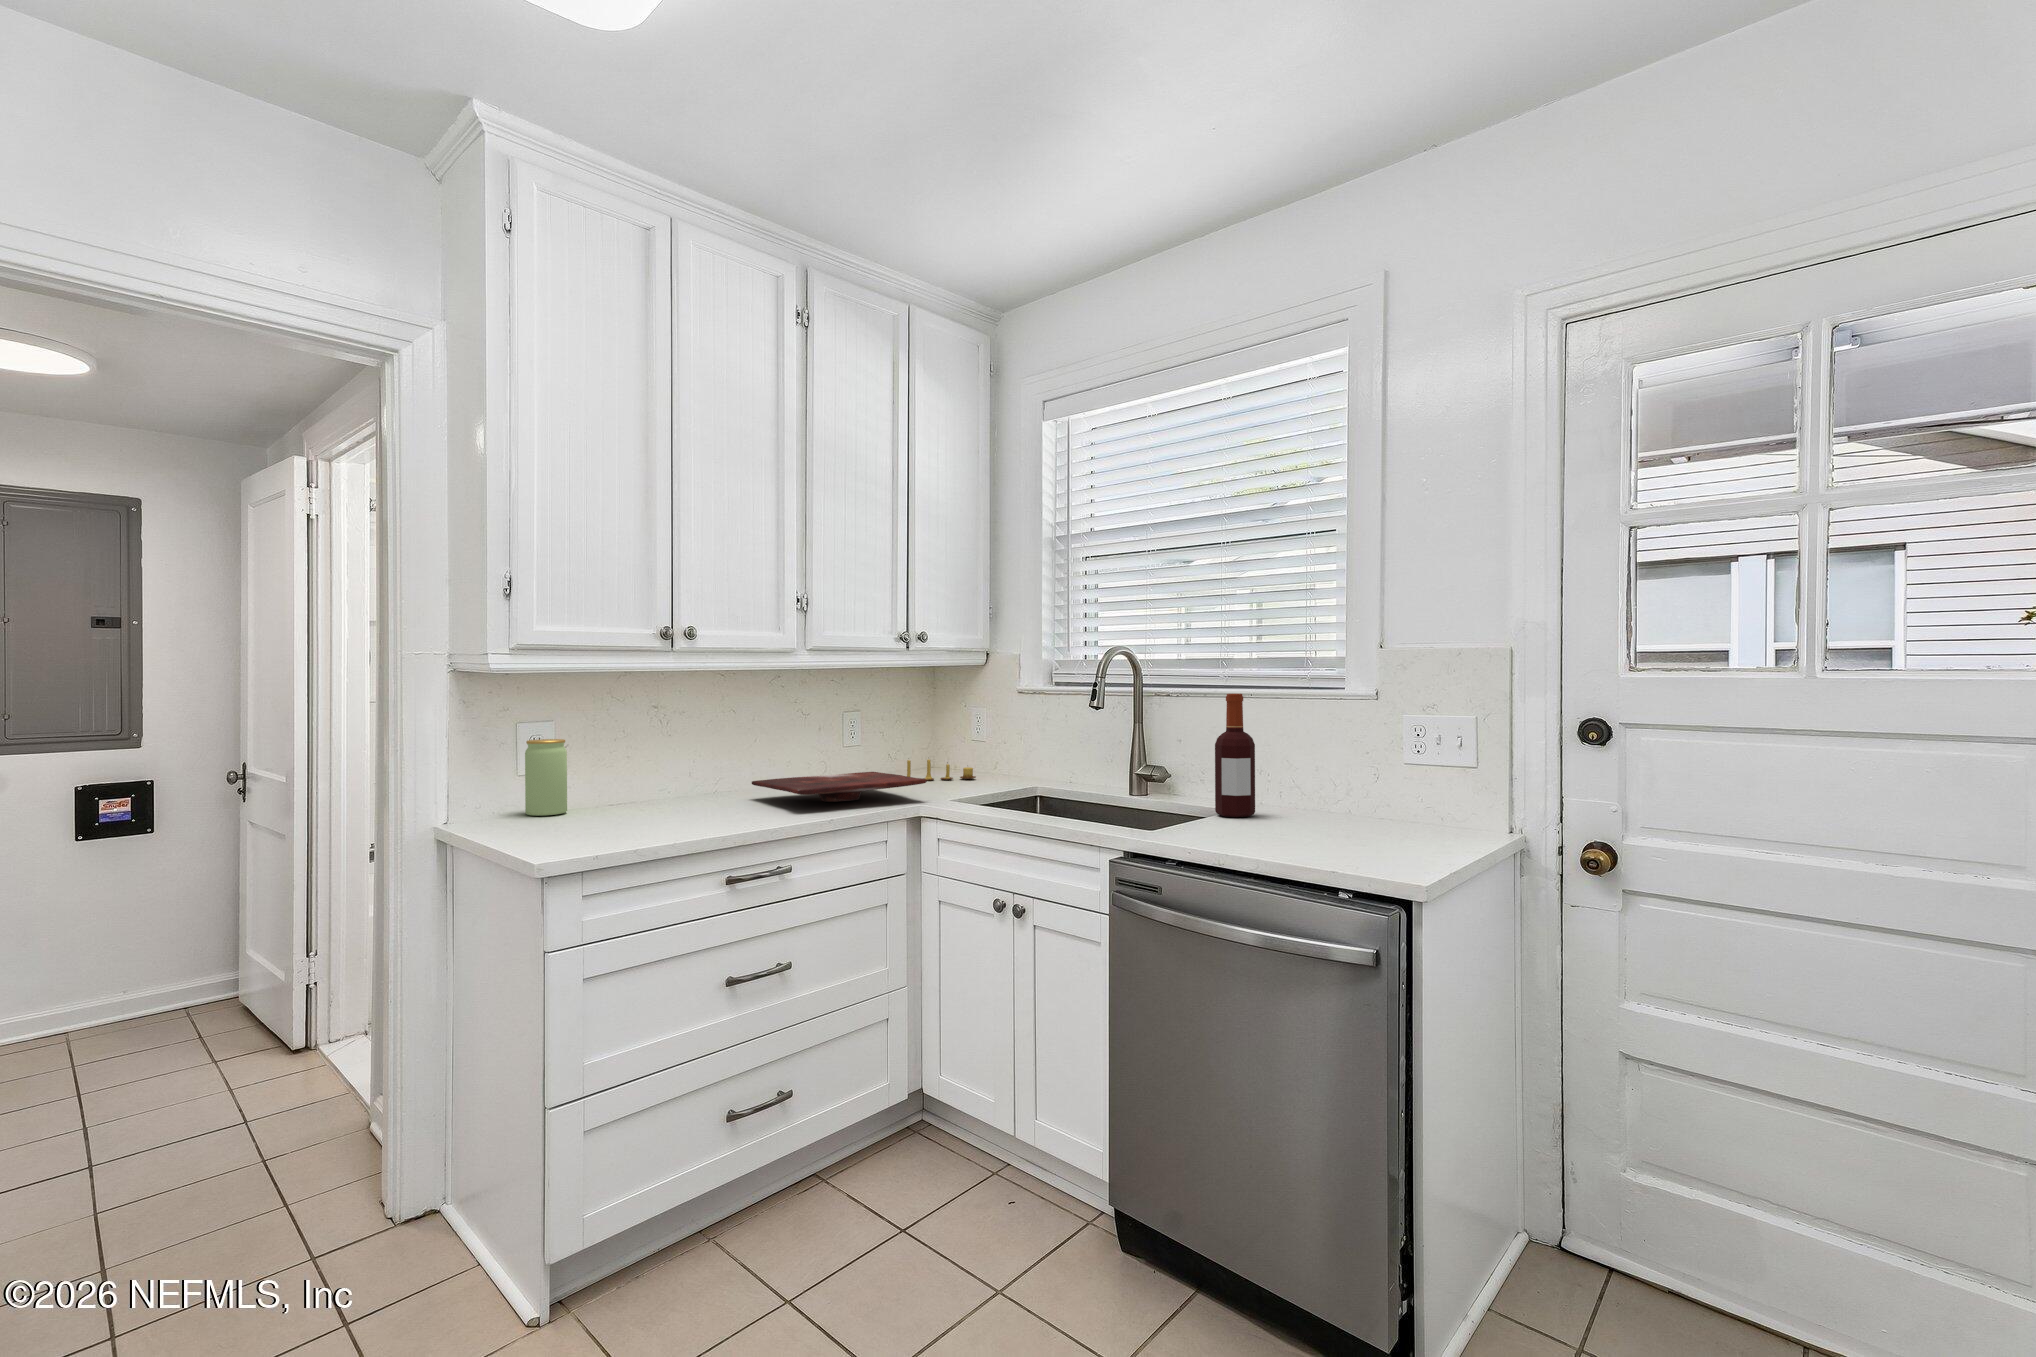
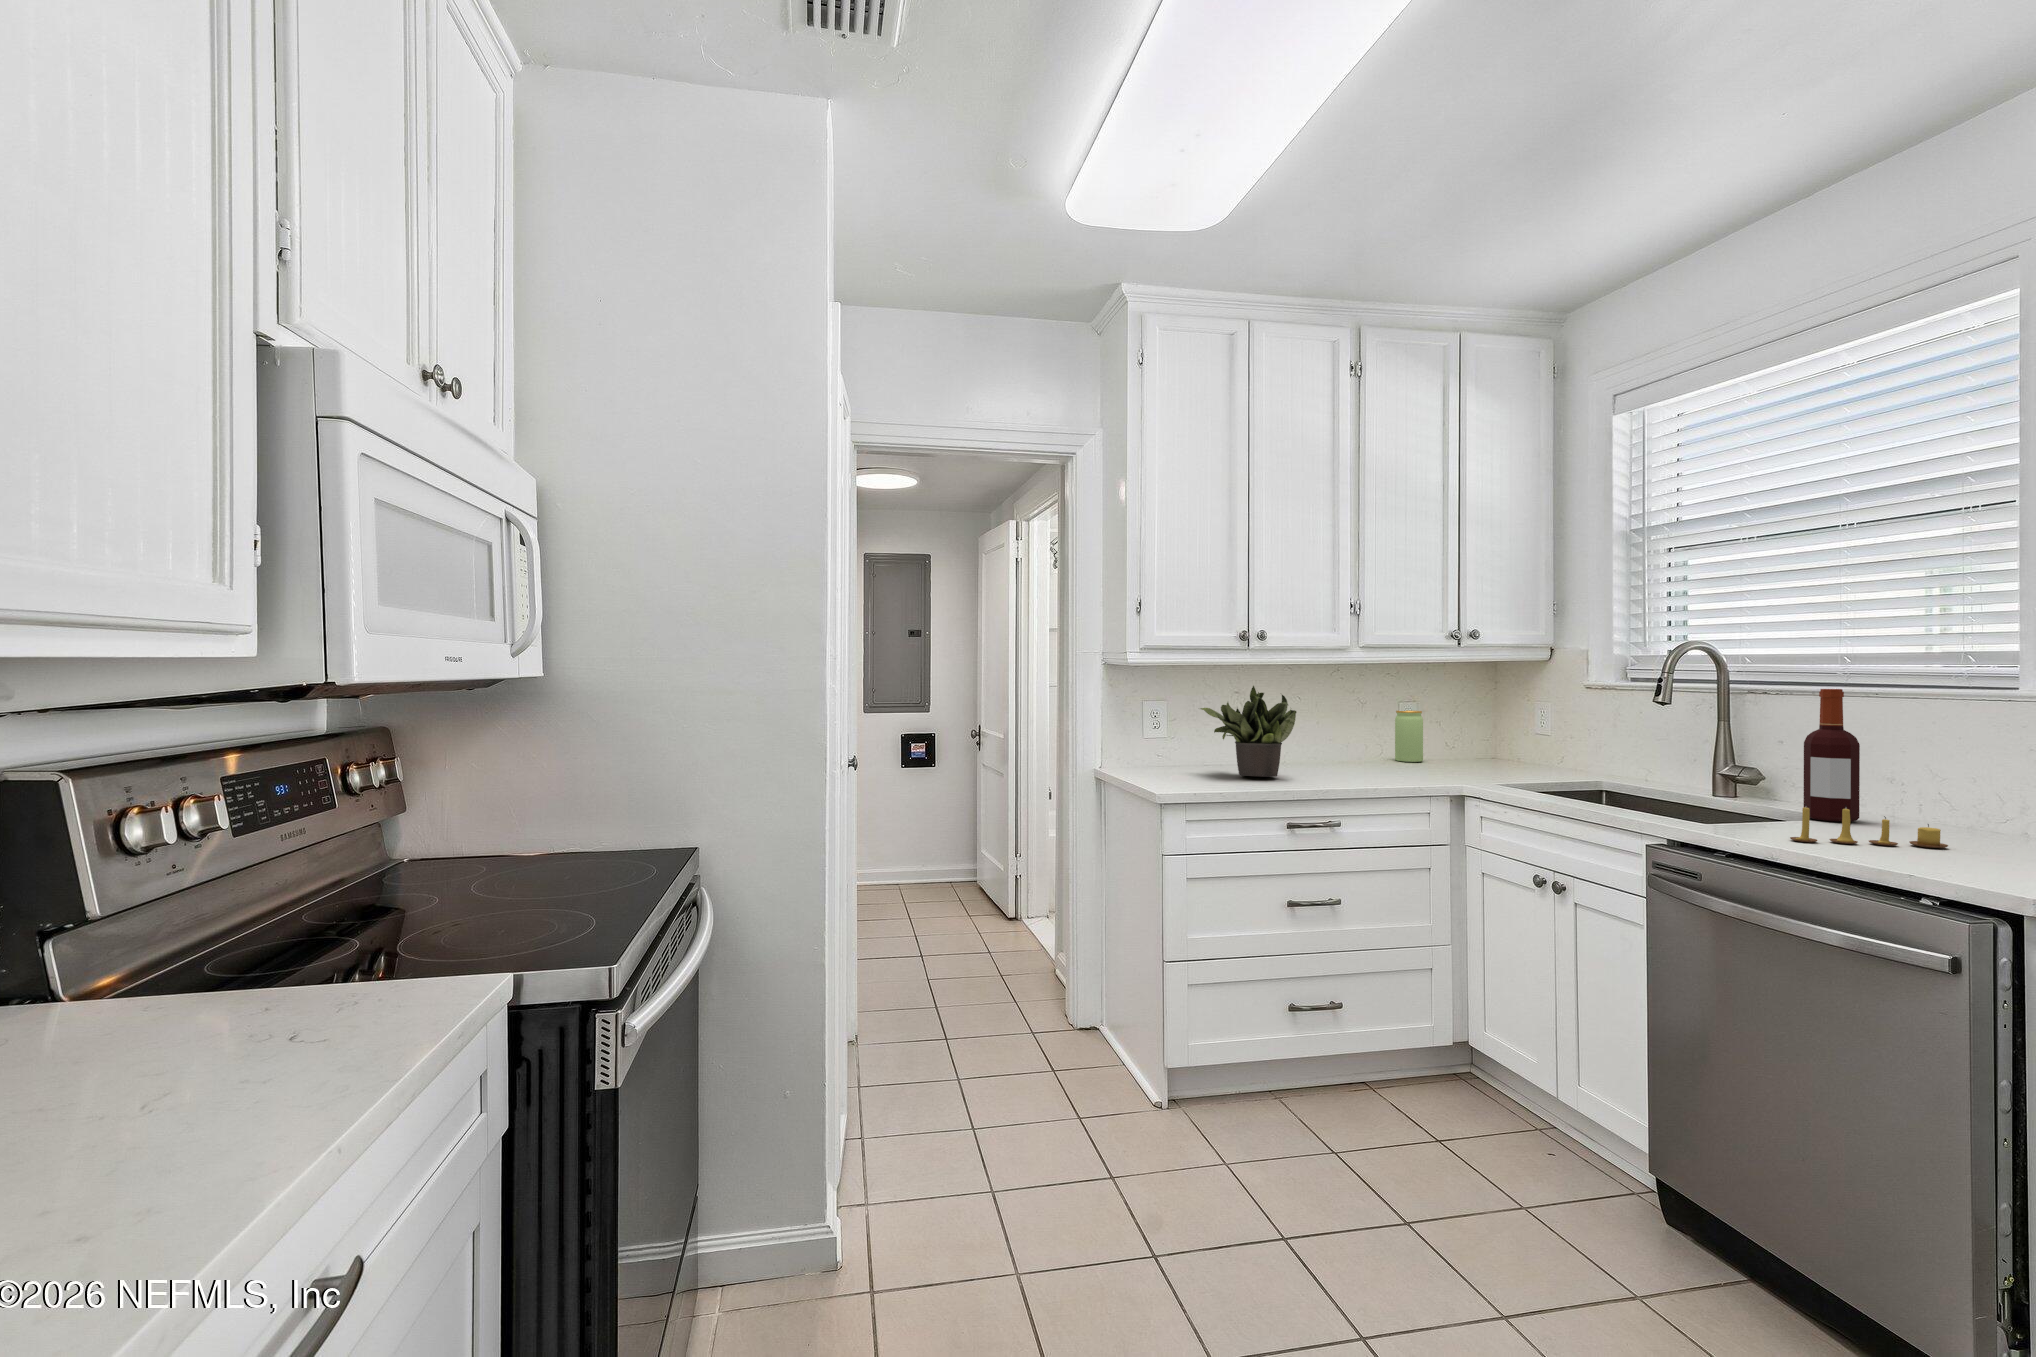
potted plant: none [601,698,732,816] -> present [1200,686,1297,777]
jar: present [525,739,567,816] -> present [1395,710,1423,762]
candle: present [907,759,976,780] -> present [1790,804,1948,848]
cutting board: present [752,772,927,802] -> none [1317,754,1476,777]

